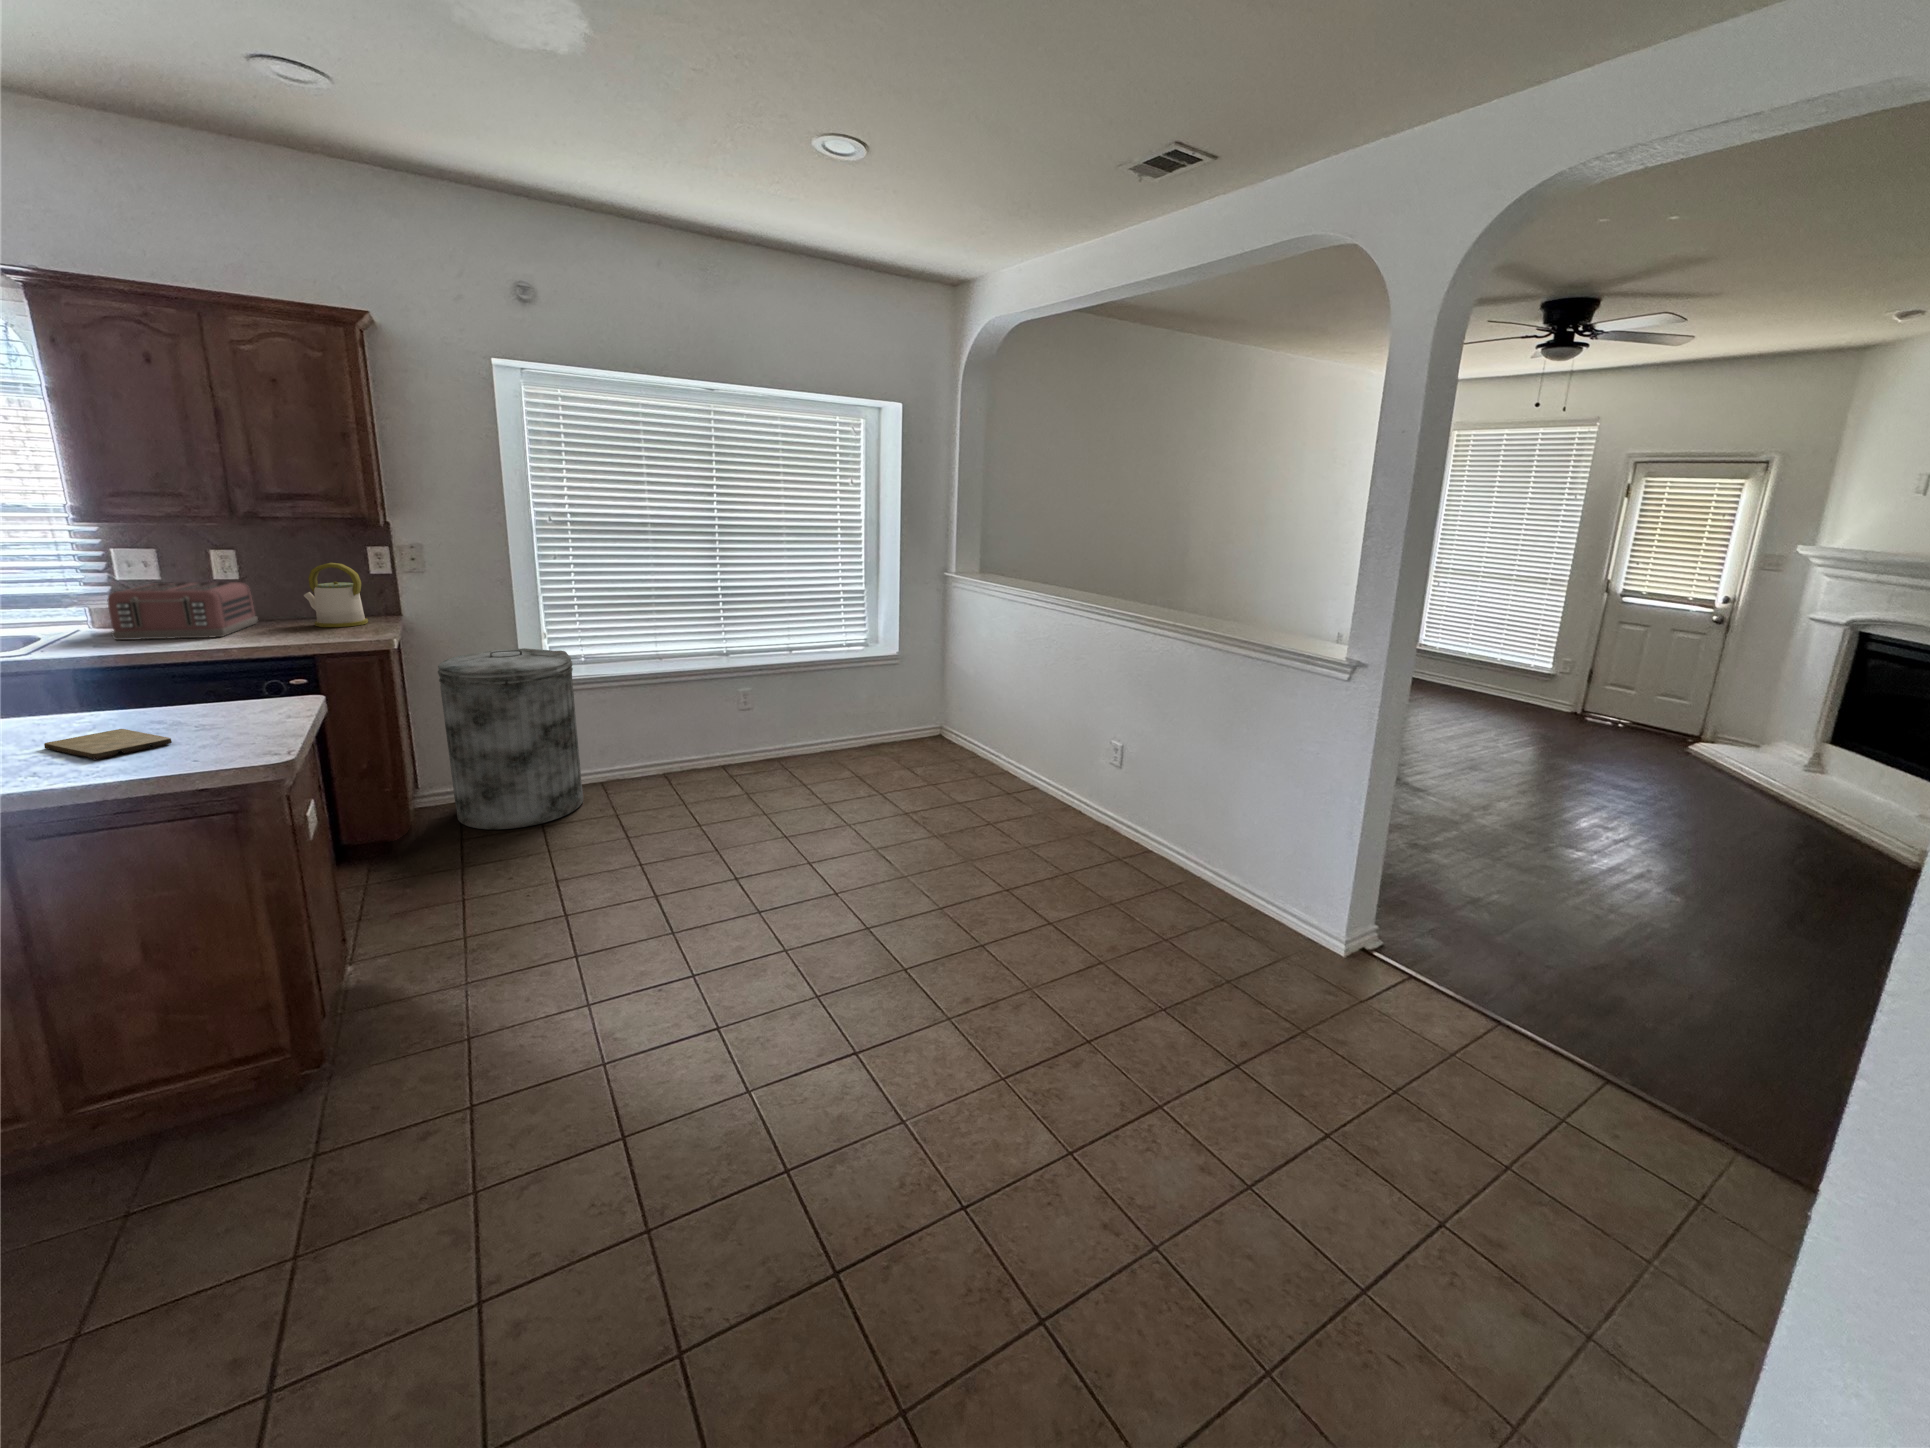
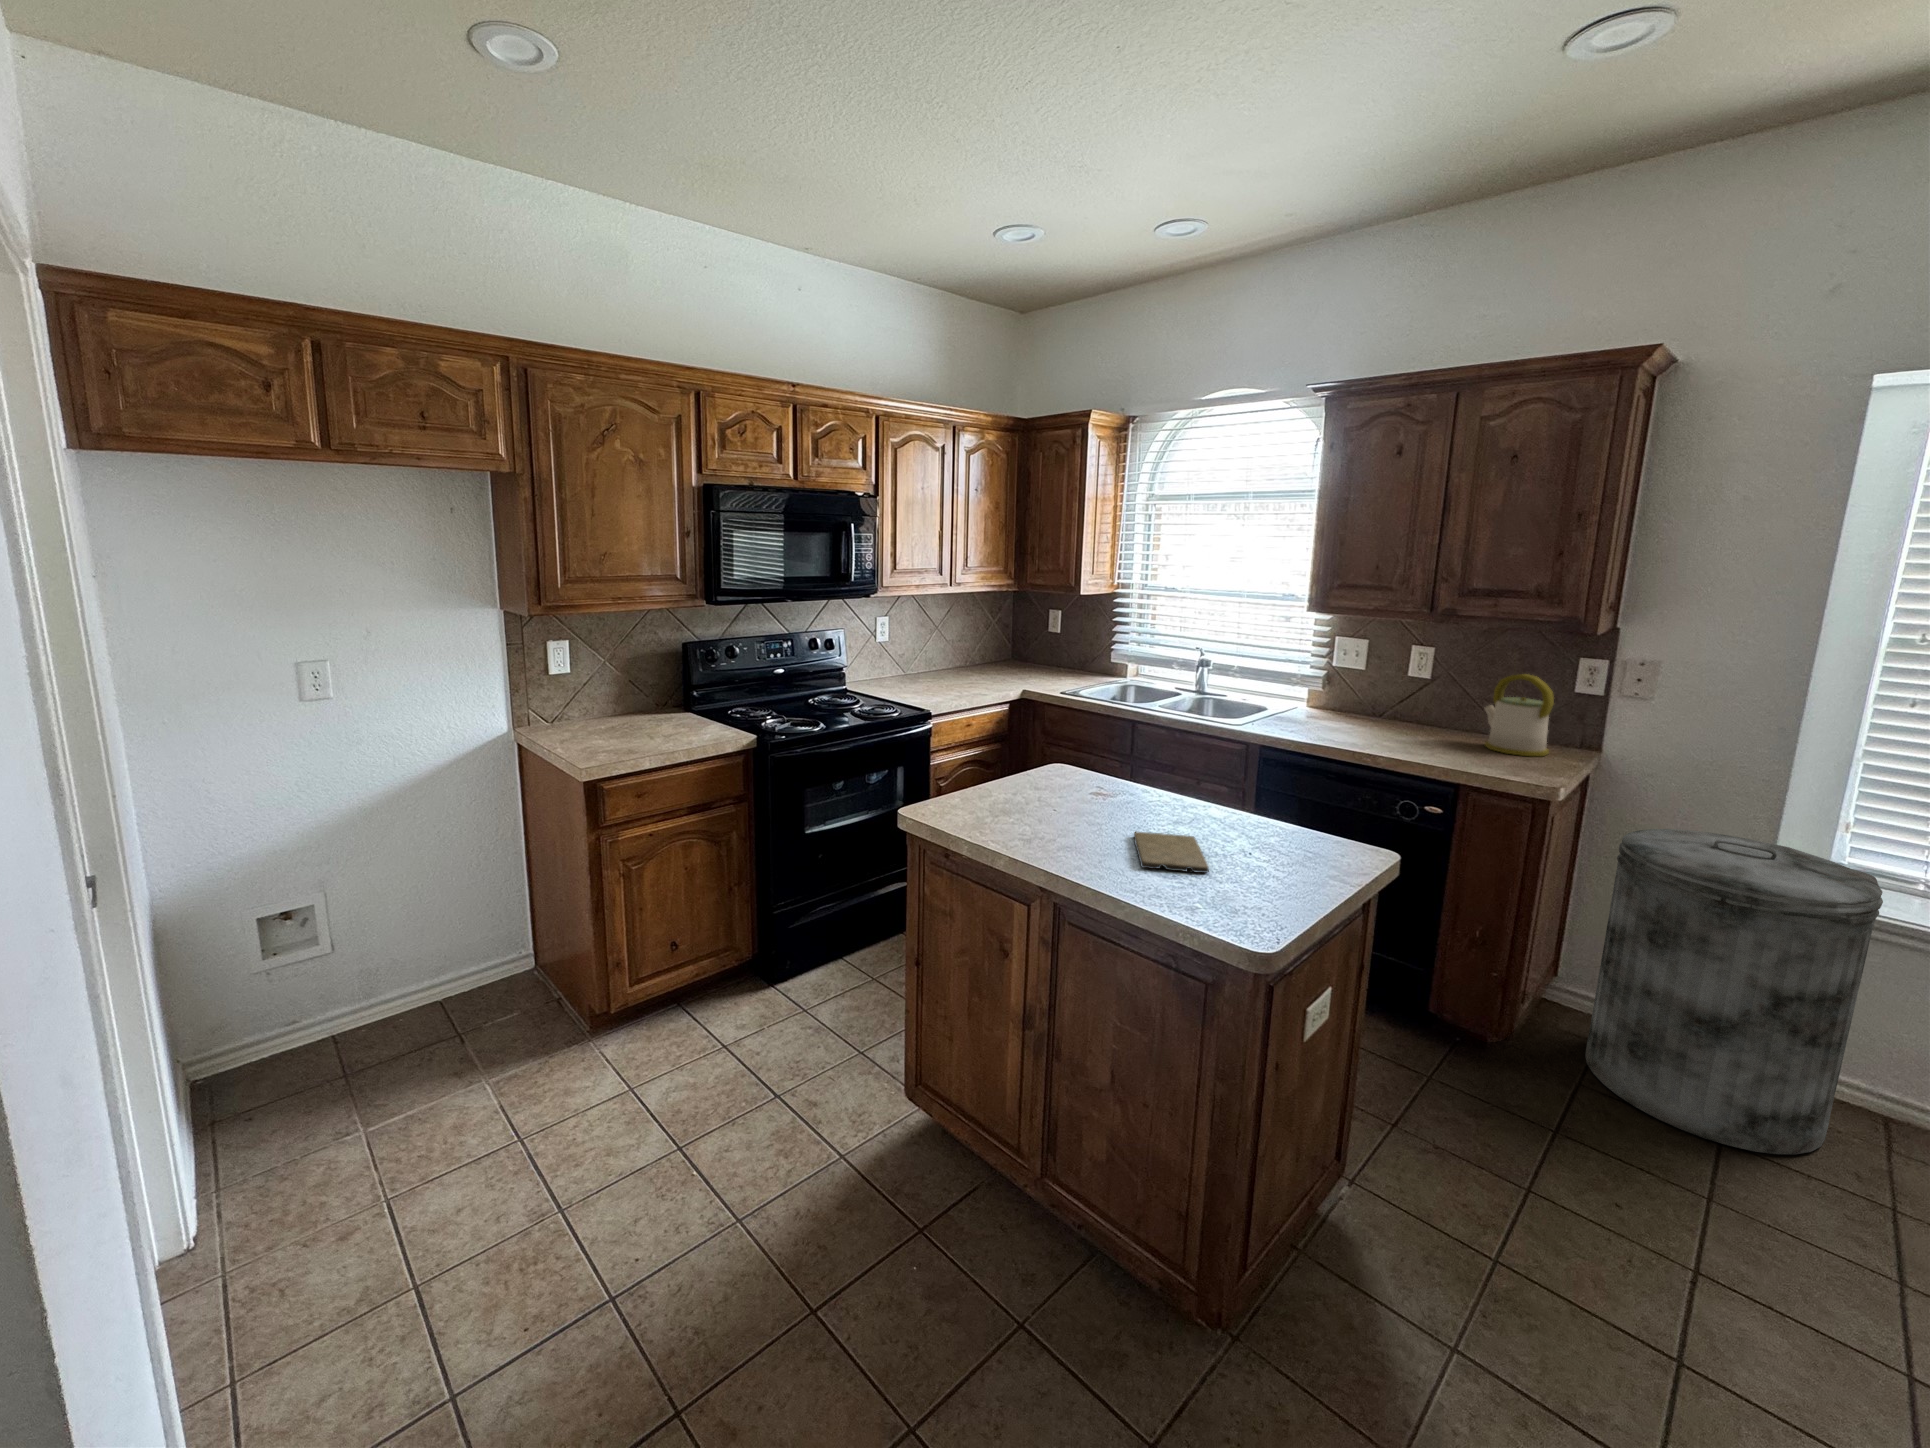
toaster: present [107,582,258,640] -> none [1305,673,1435,740]

